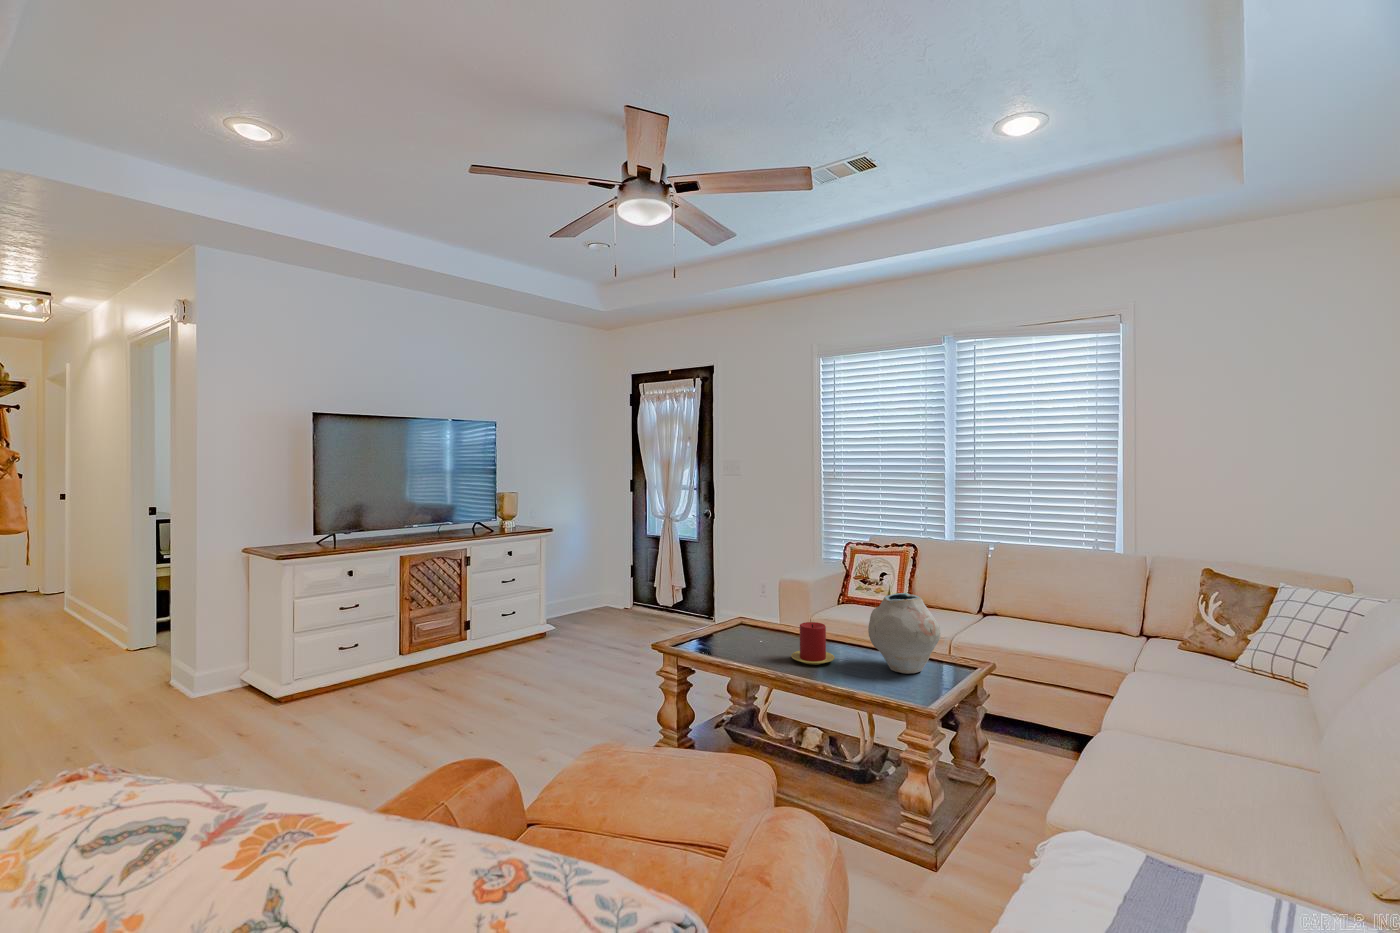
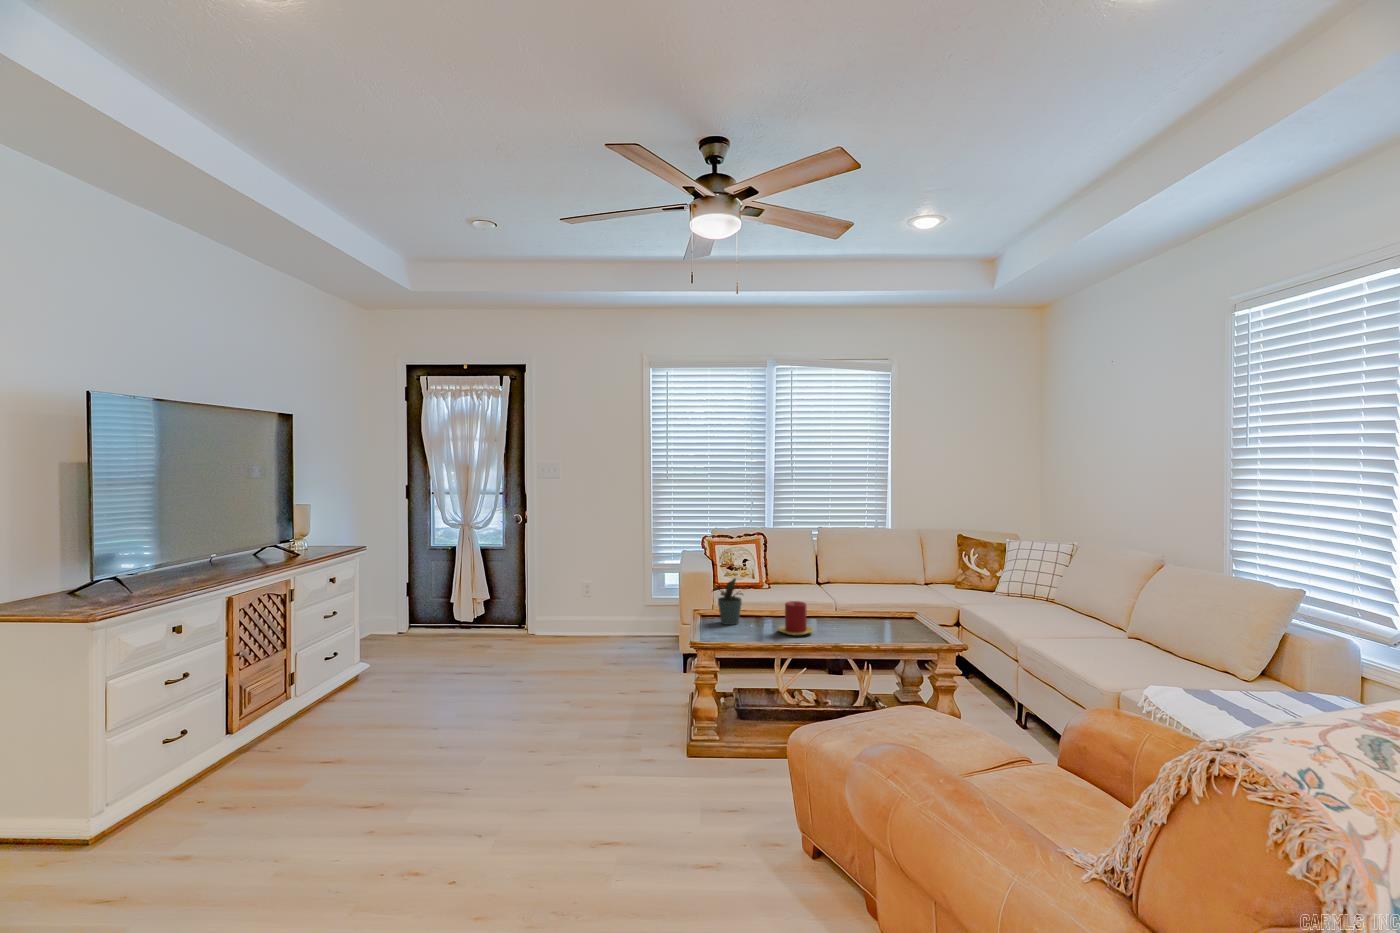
potted plant: none [750,587,786,640] -> present [713,578,743,625]
vase: present [868,593,940,674] -> none [832,569,889,630]

